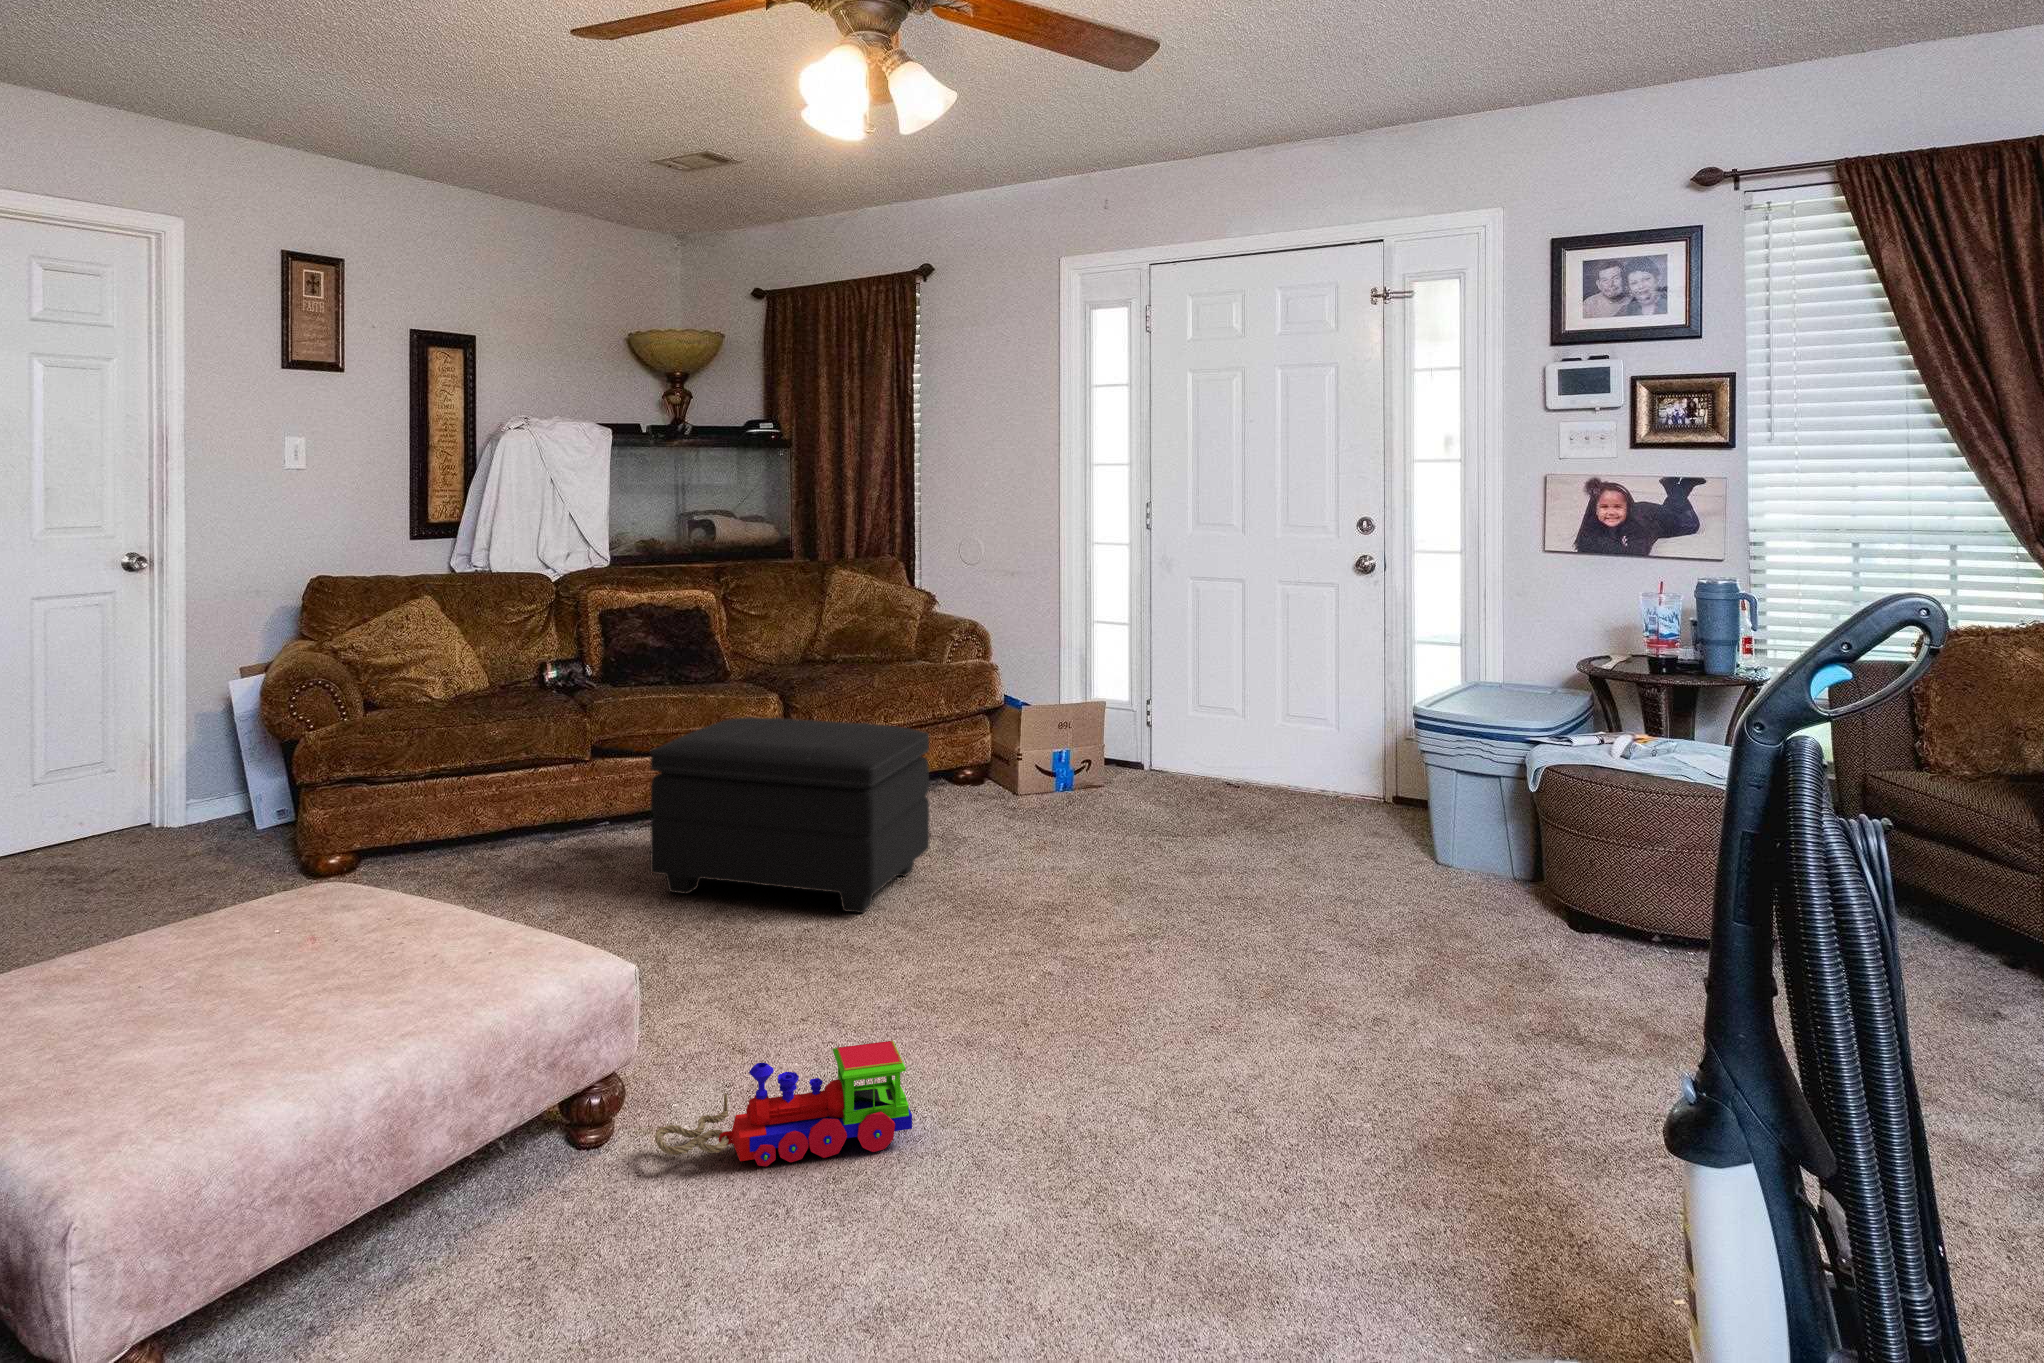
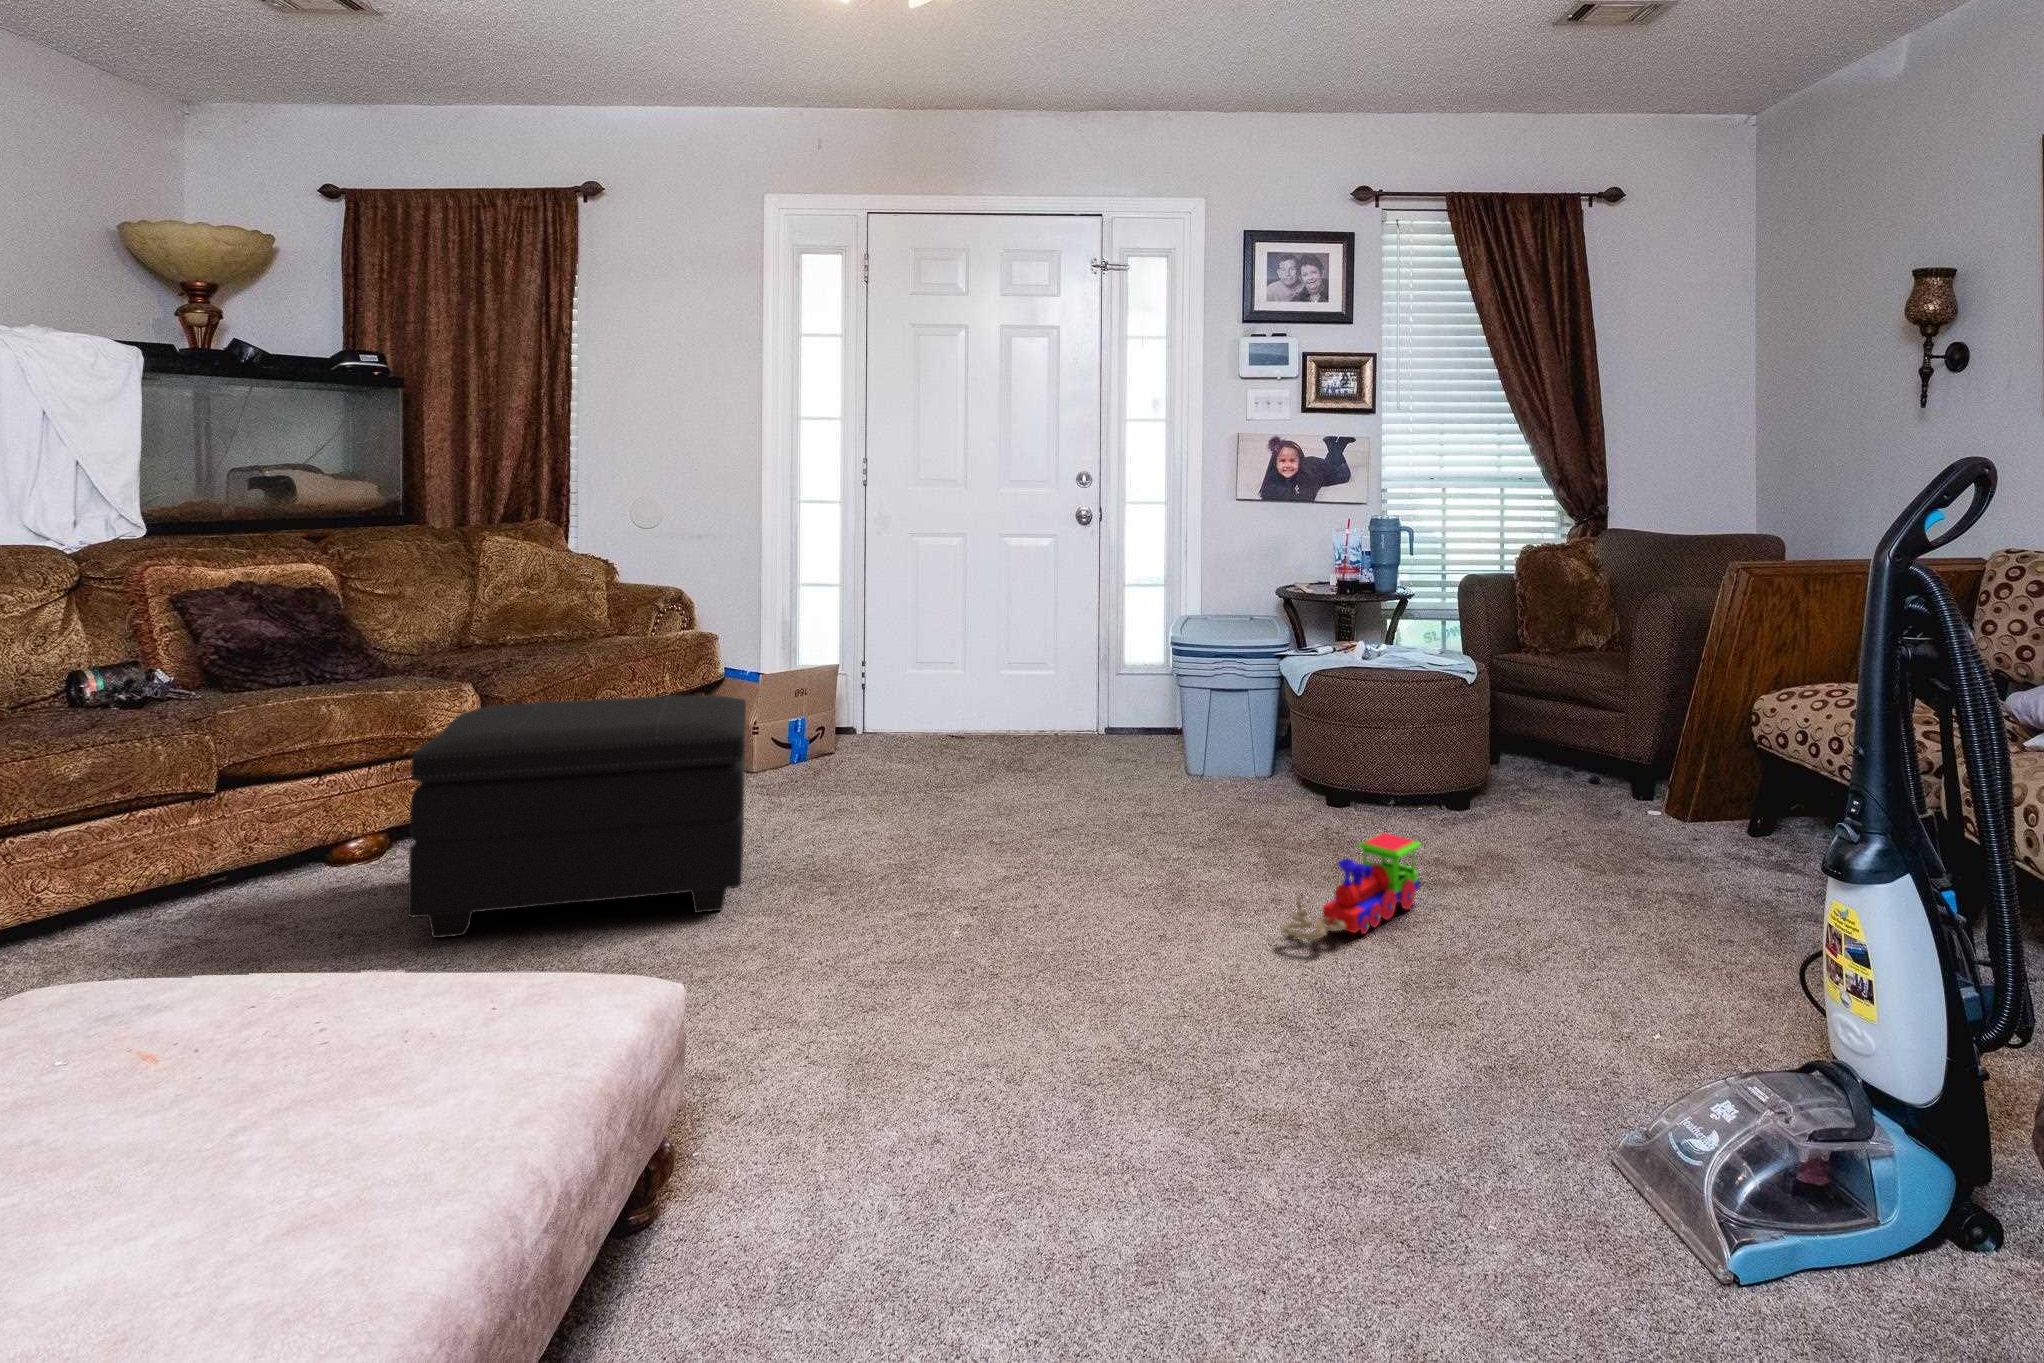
toy train: present [655,1041,912,1166] -> present [1282,833,1421,939]

